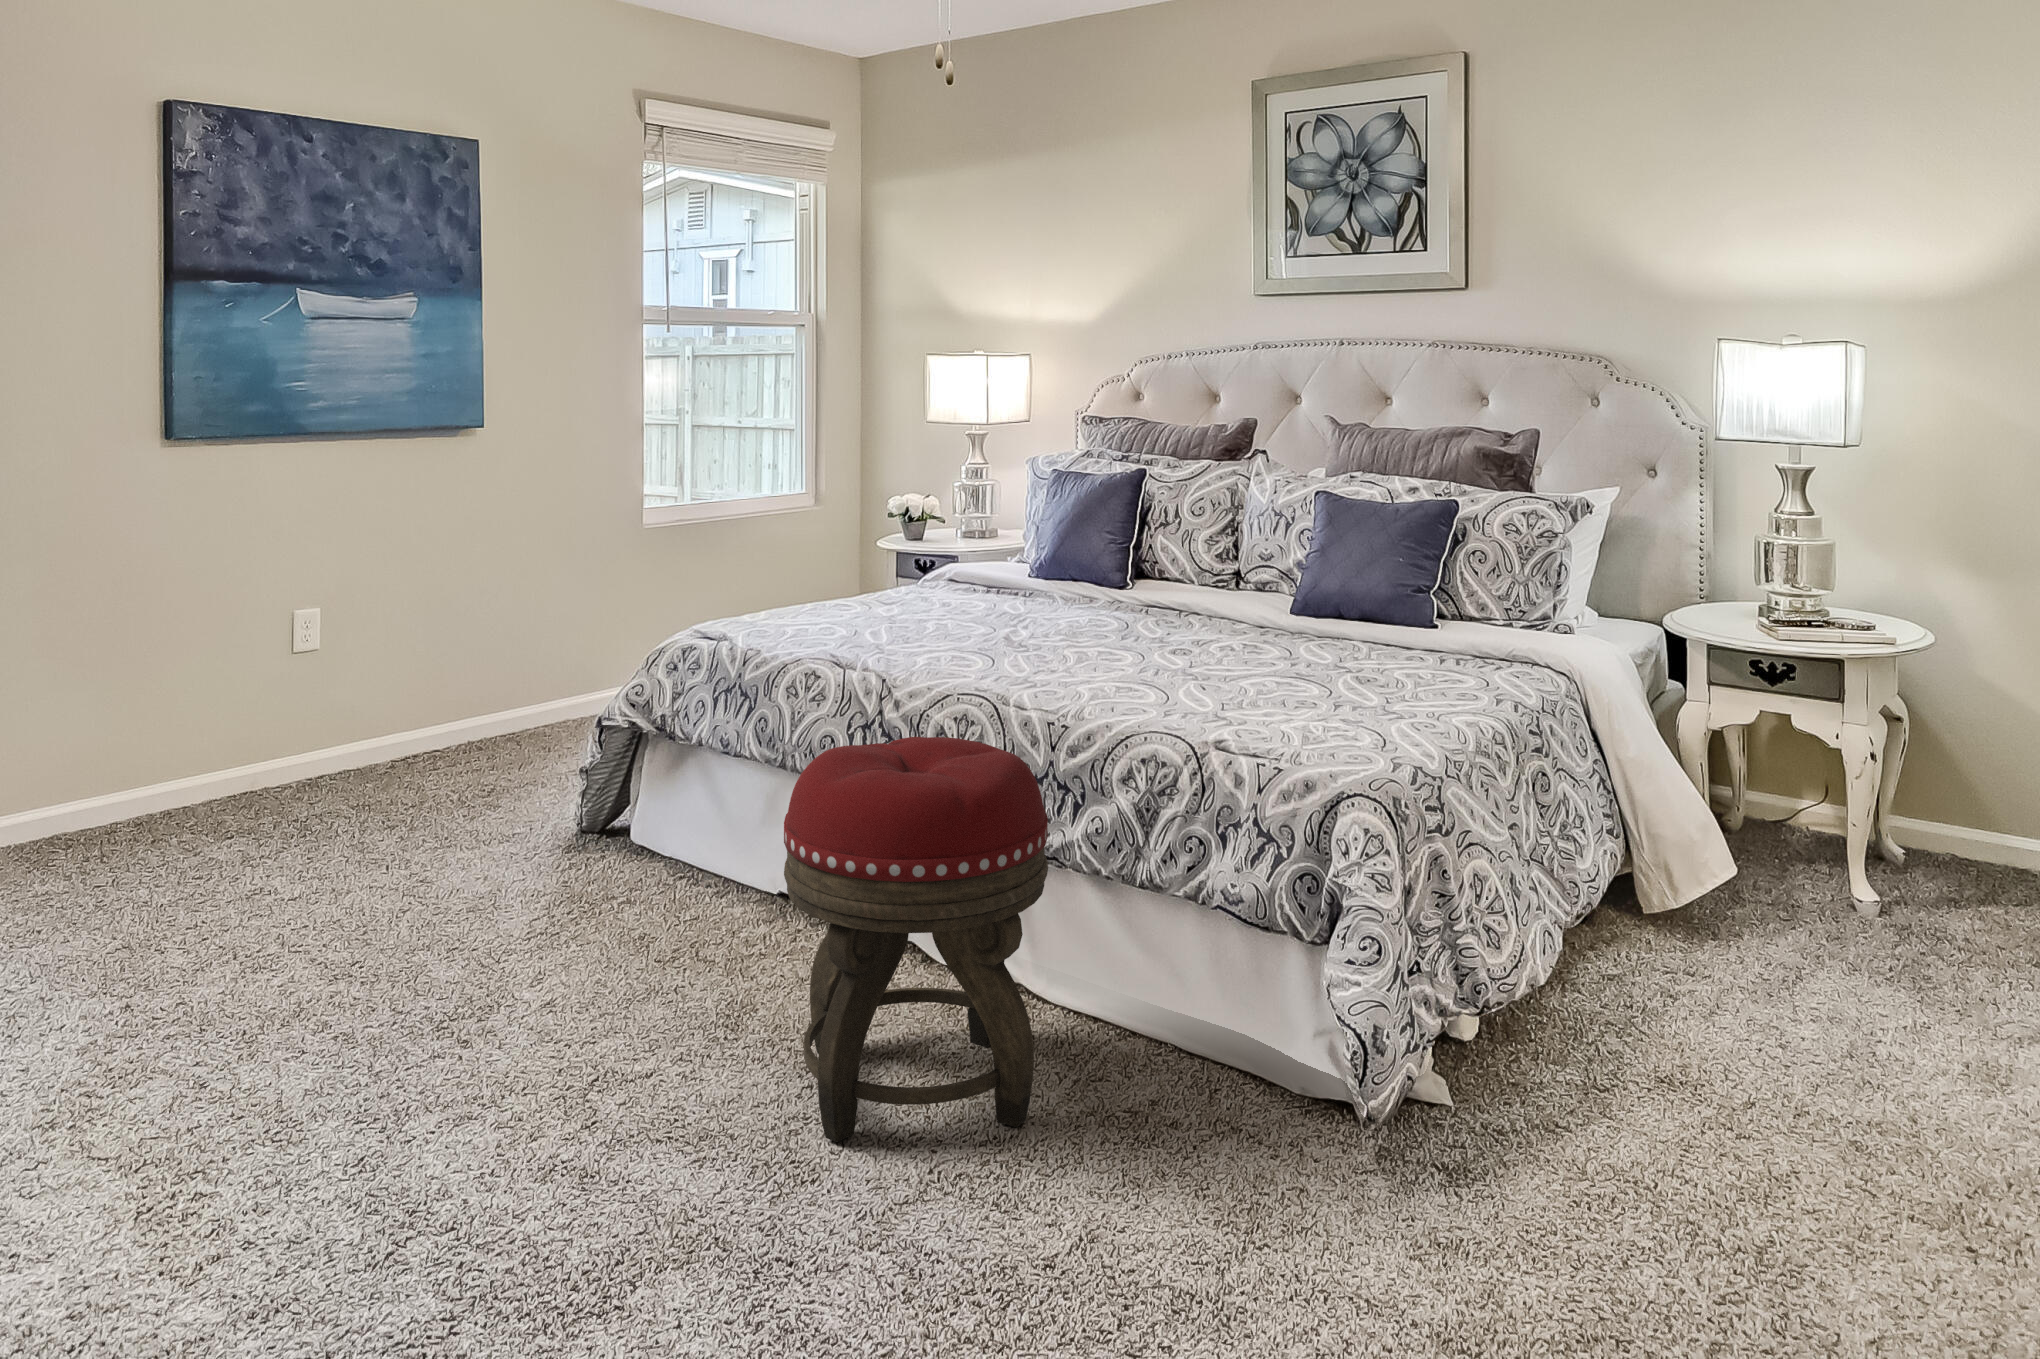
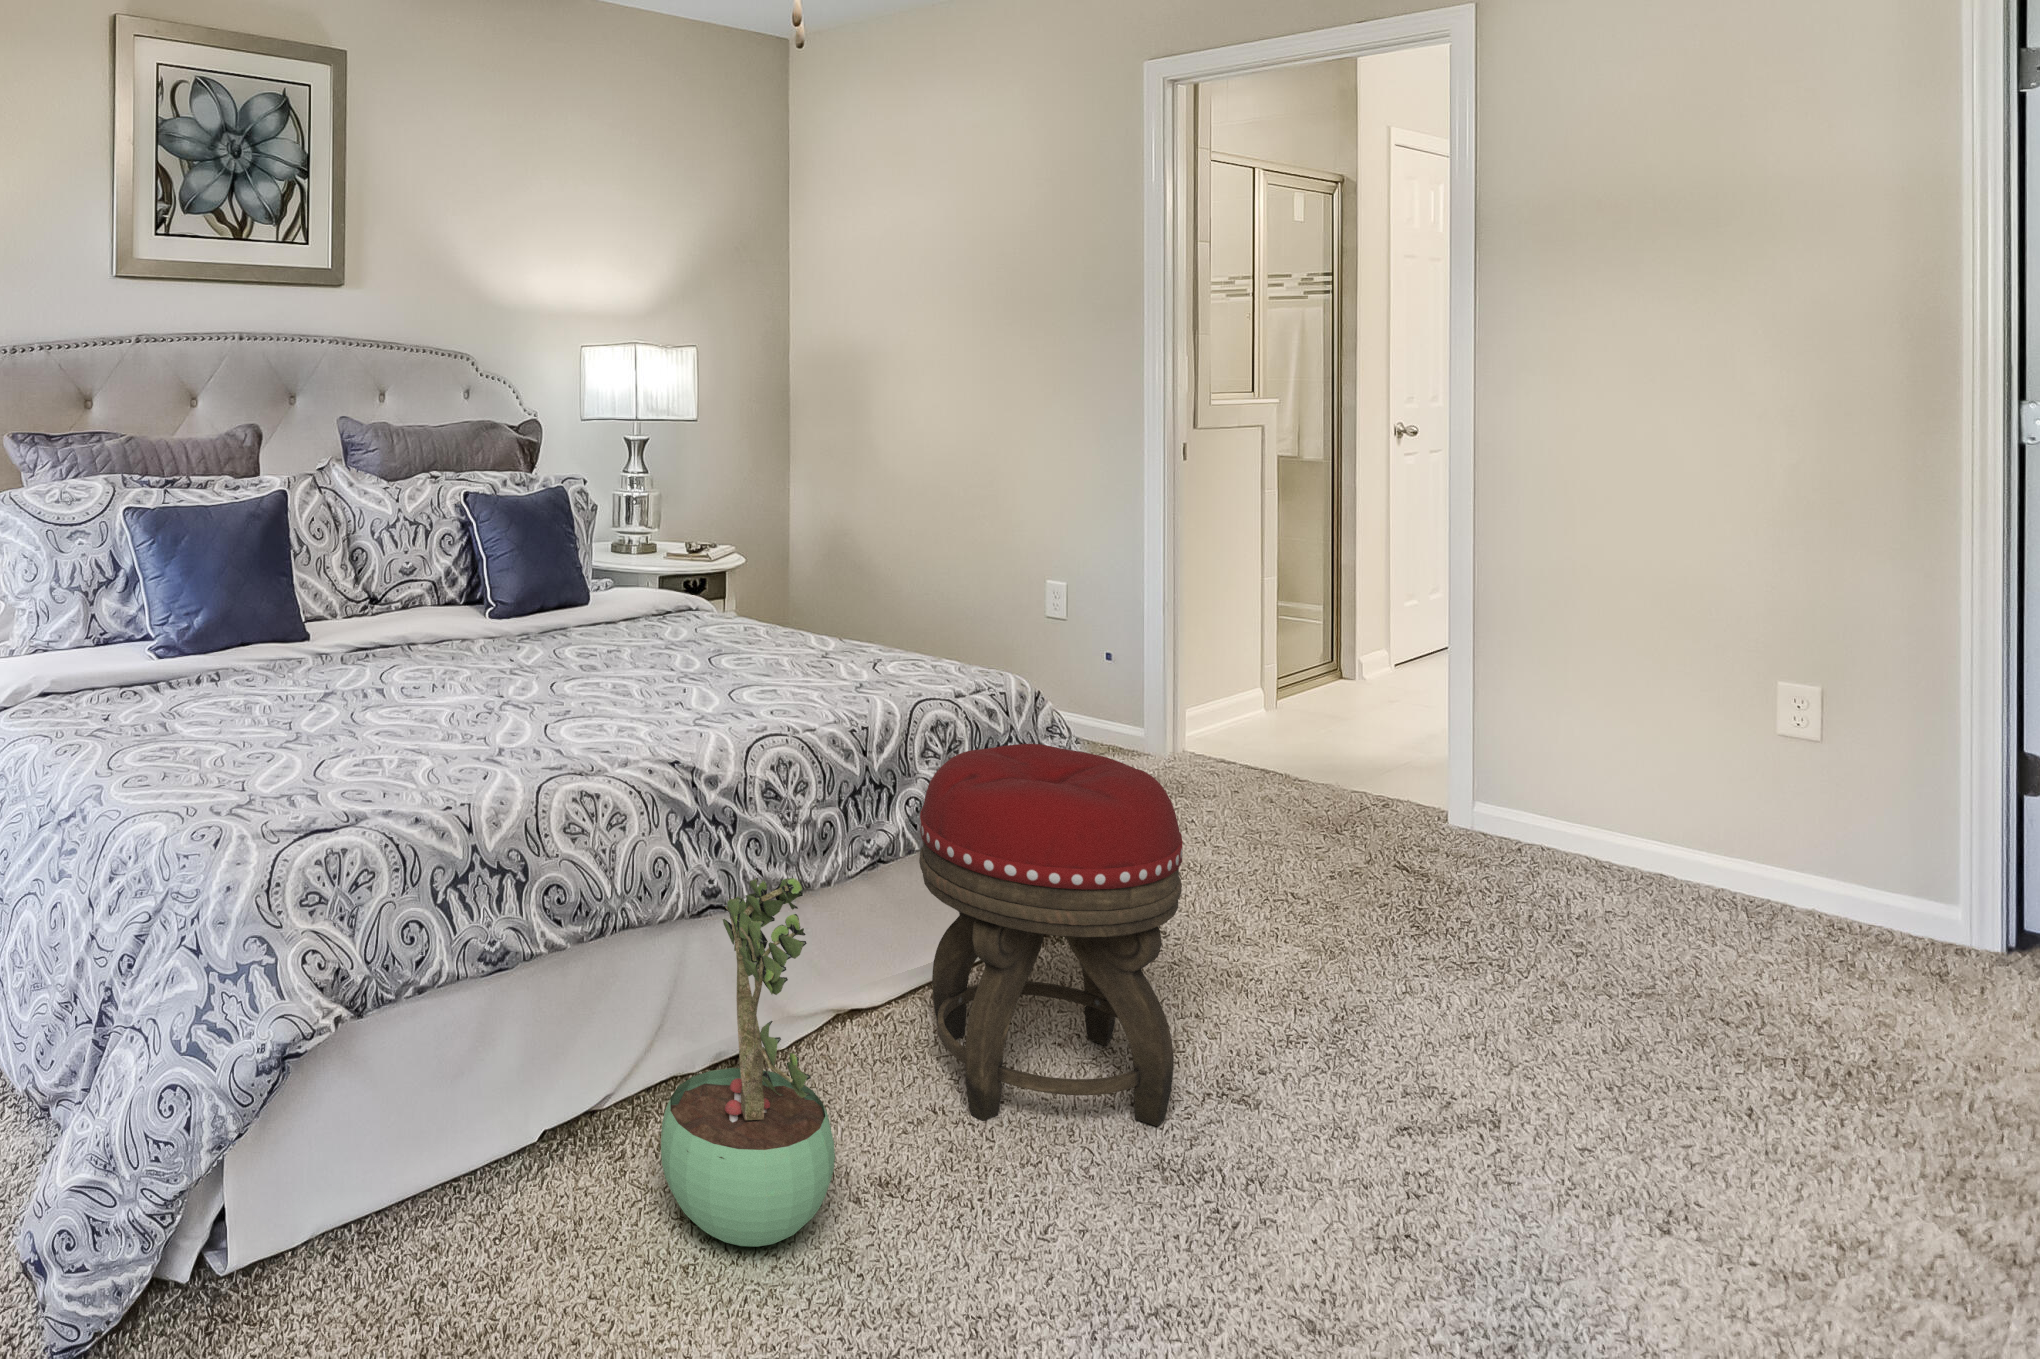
potted plant: none [564,714,731,971] -> present [661,878,835,1247]

